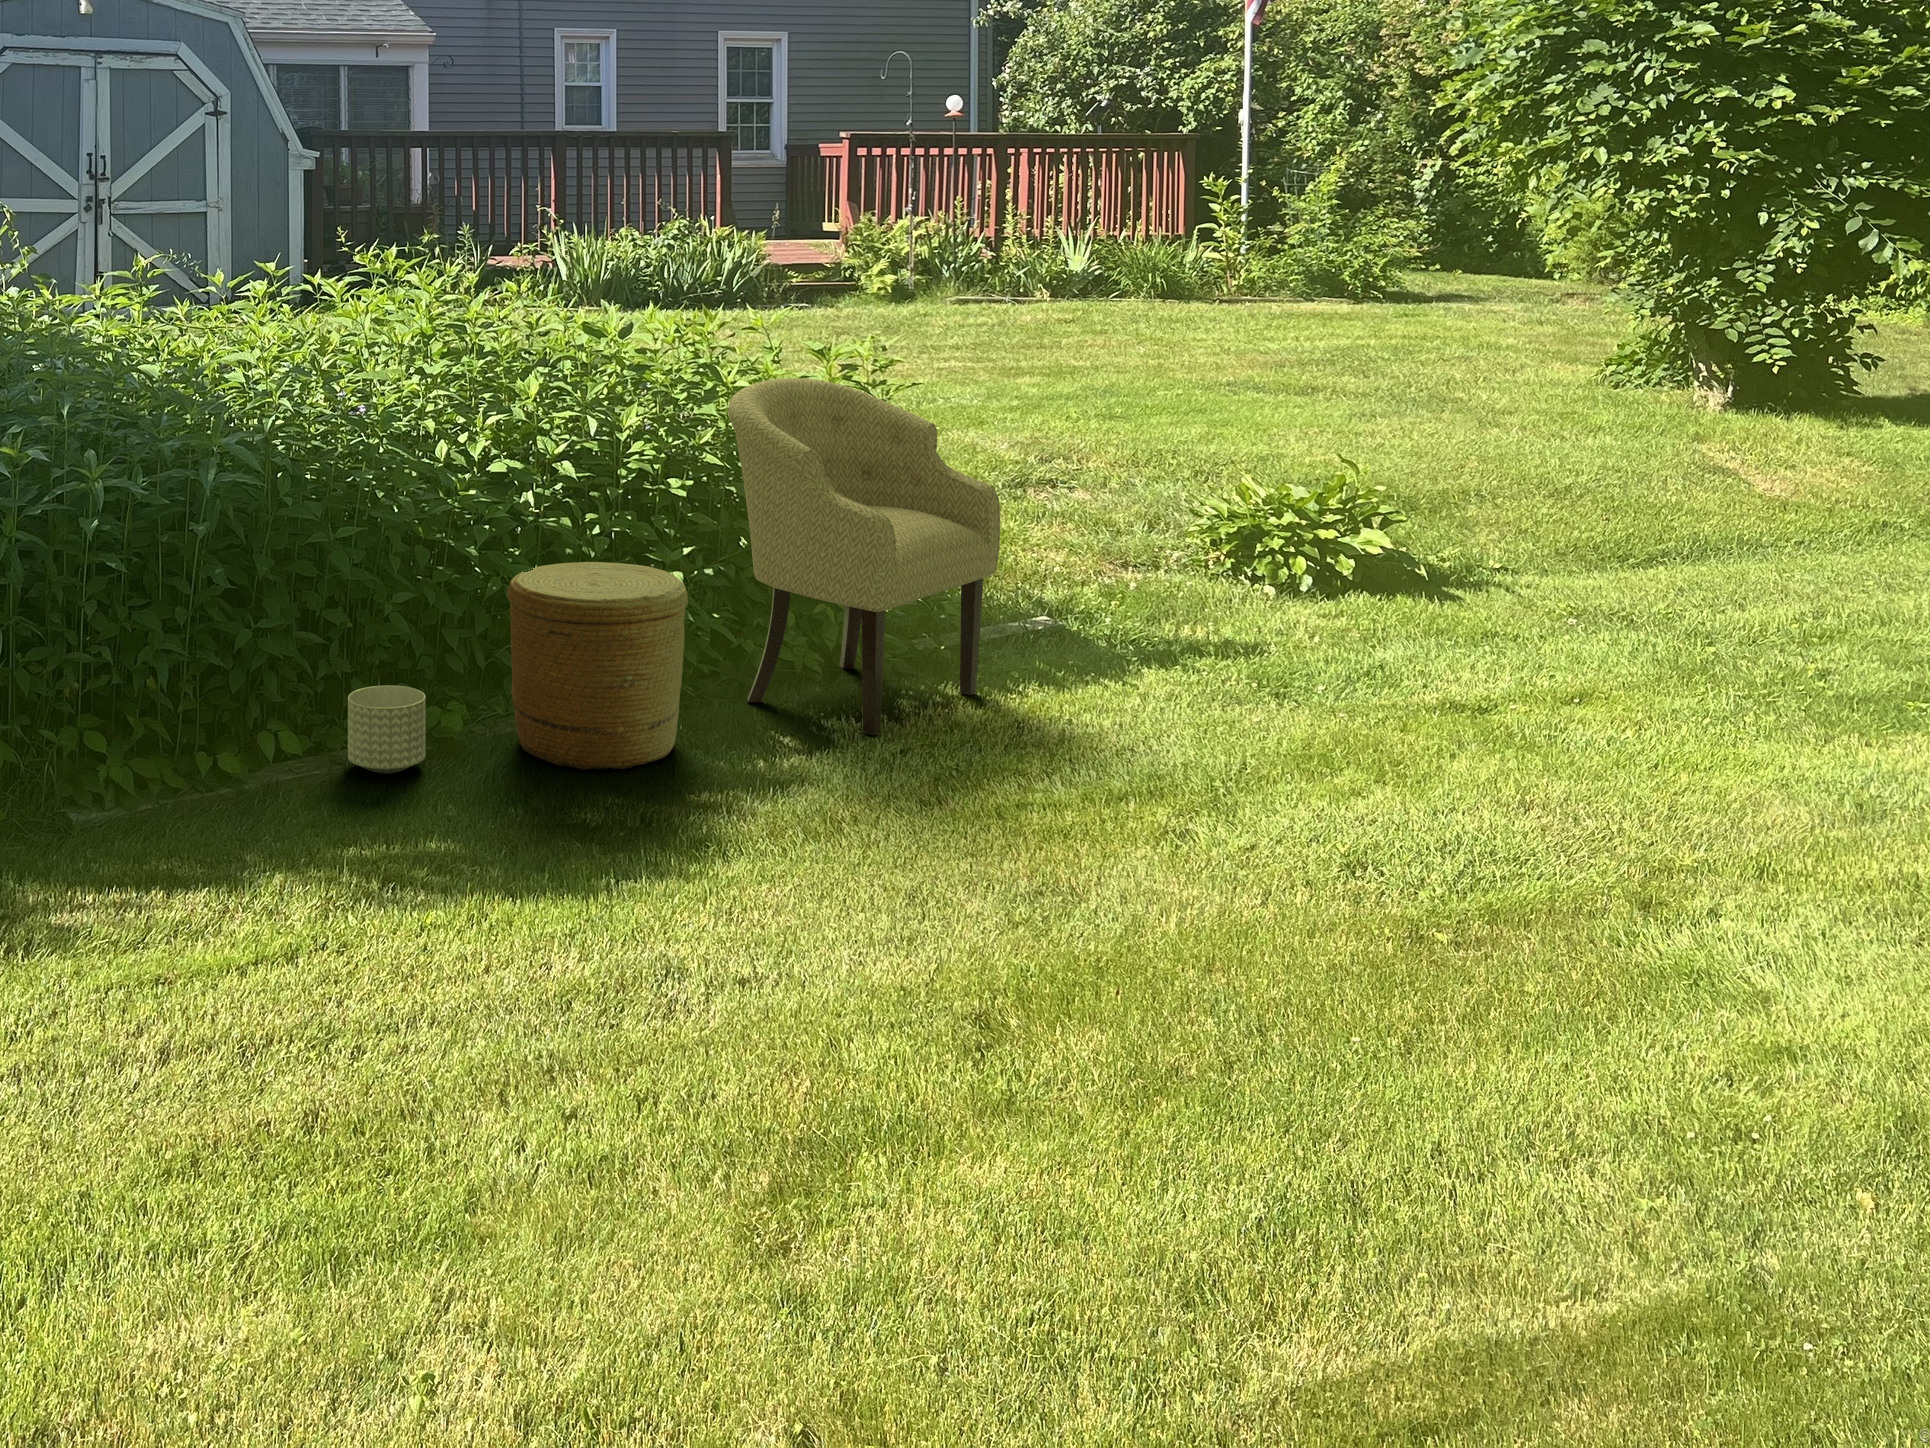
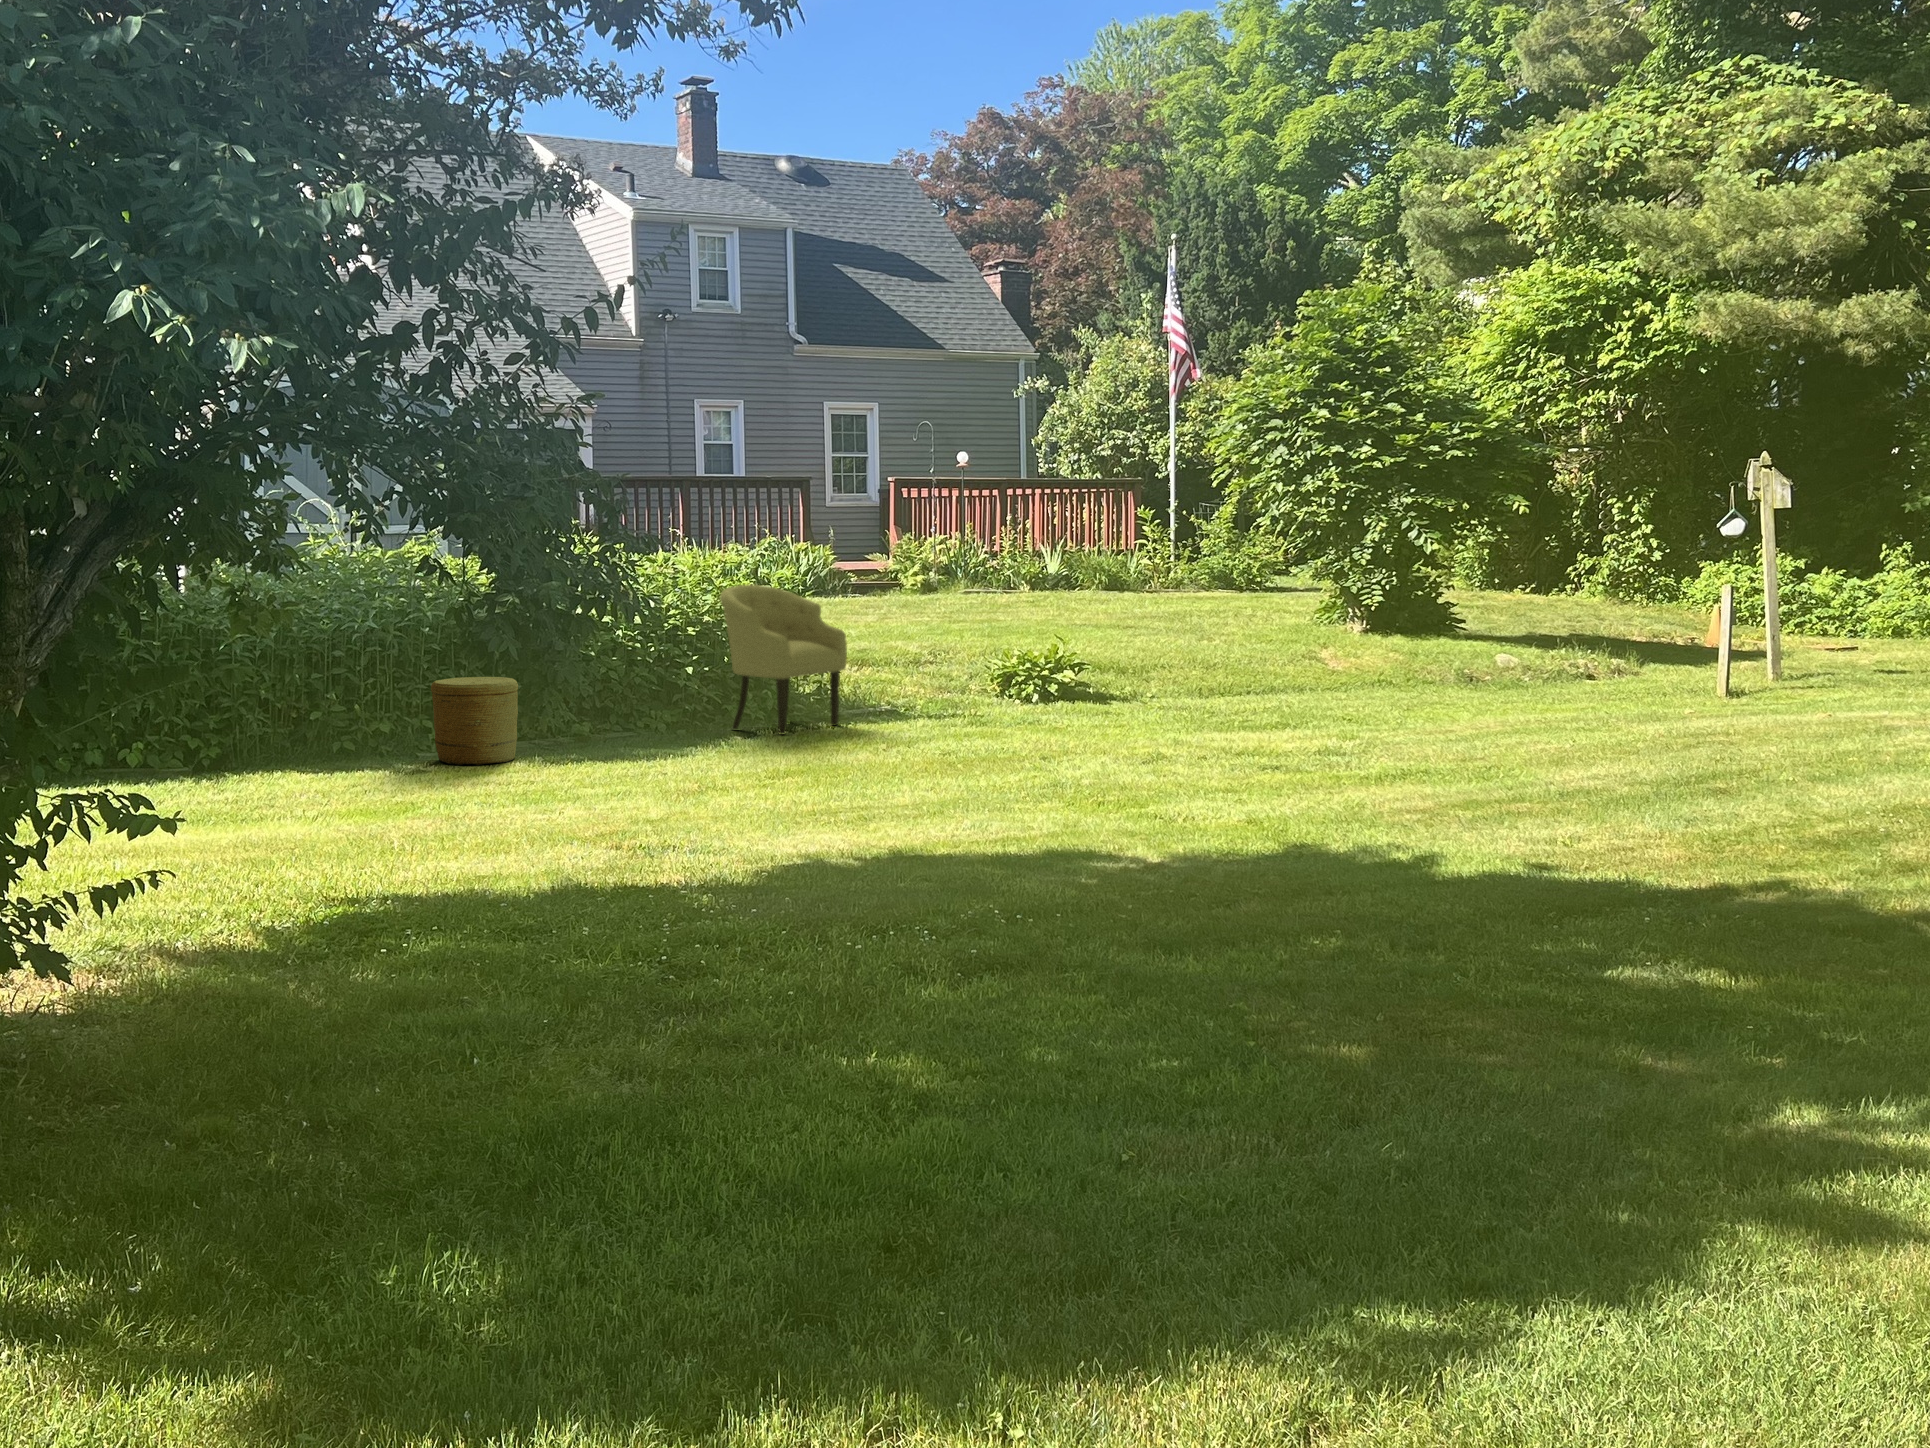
woven basket: present [508,562,688,770] -> present [431,677,518,765]
planter: present [348,685,425,774] -> none [544,714,579,748]

